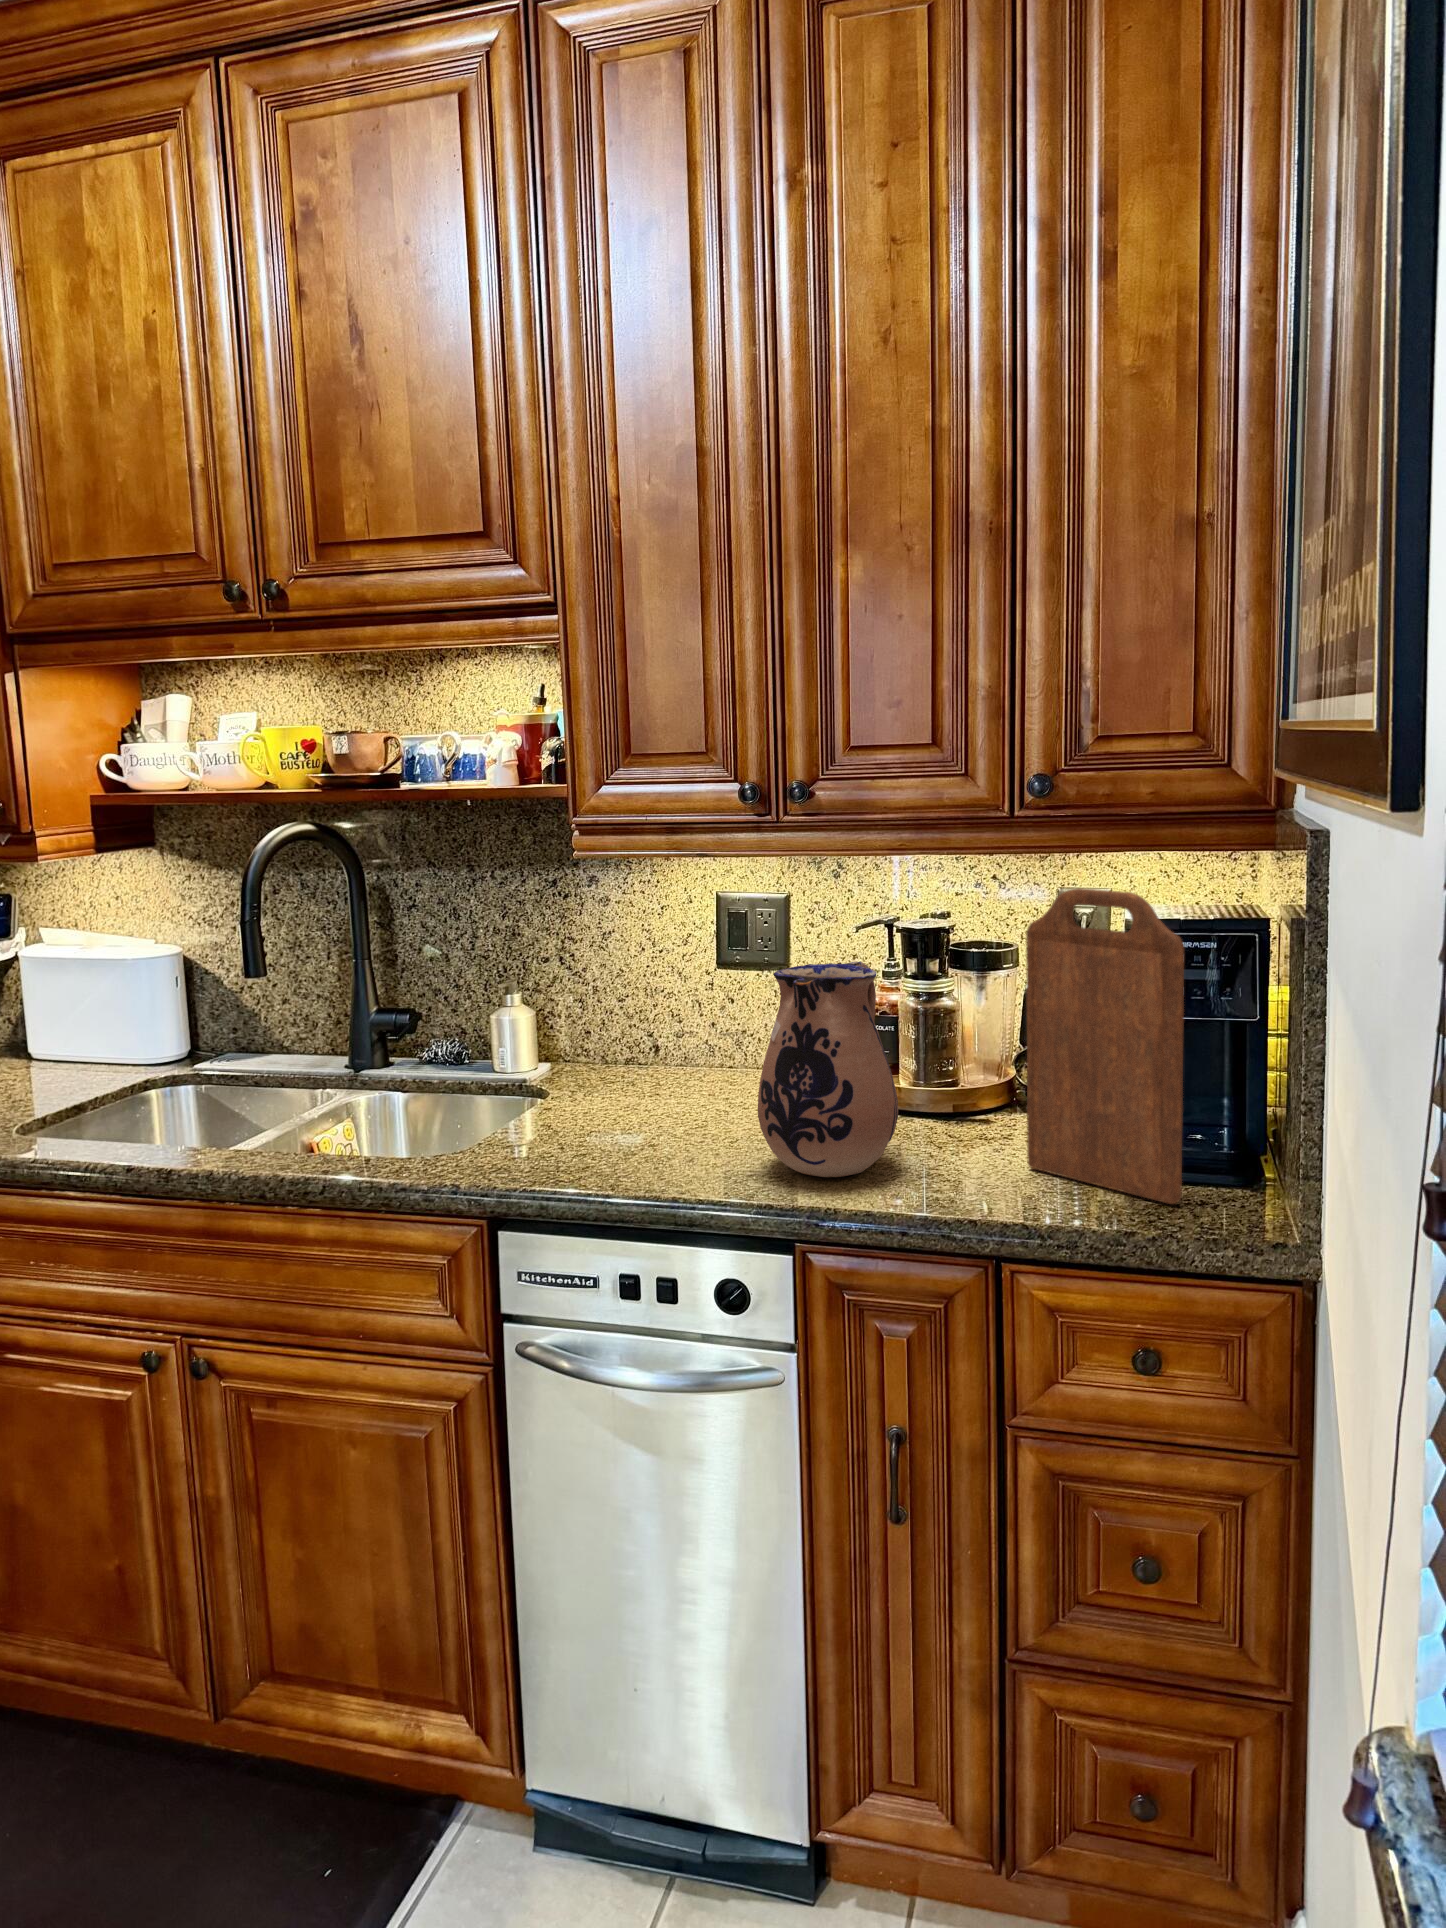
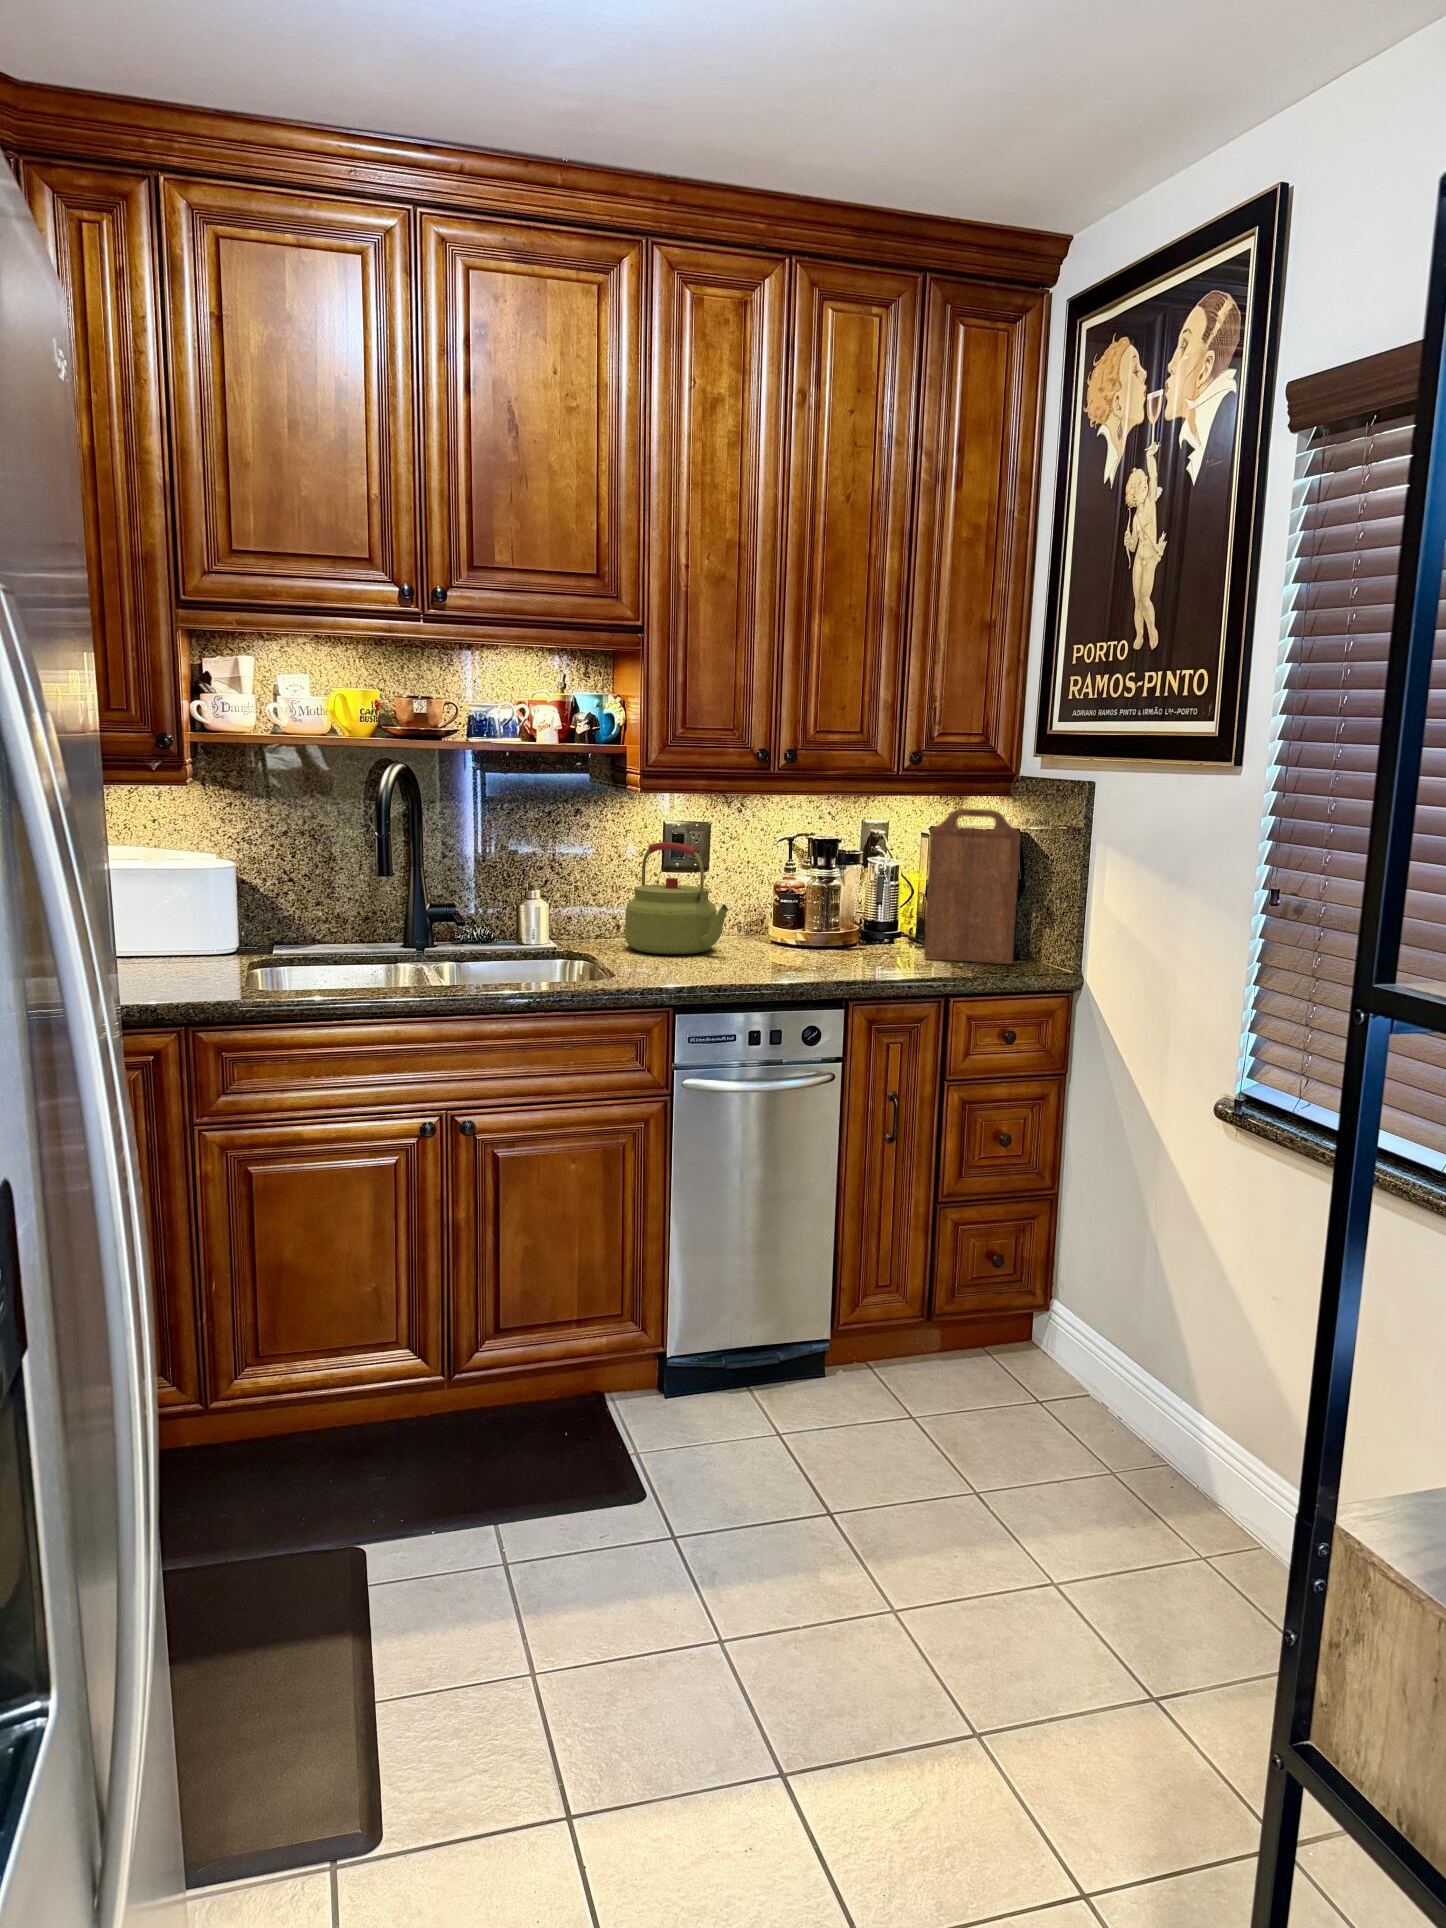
kettle: none [593,933,738,1114] -> present [625,842,729,954]
ceramic pitcher: present [758,961,898,1177] -> none [797,851,875,967]

